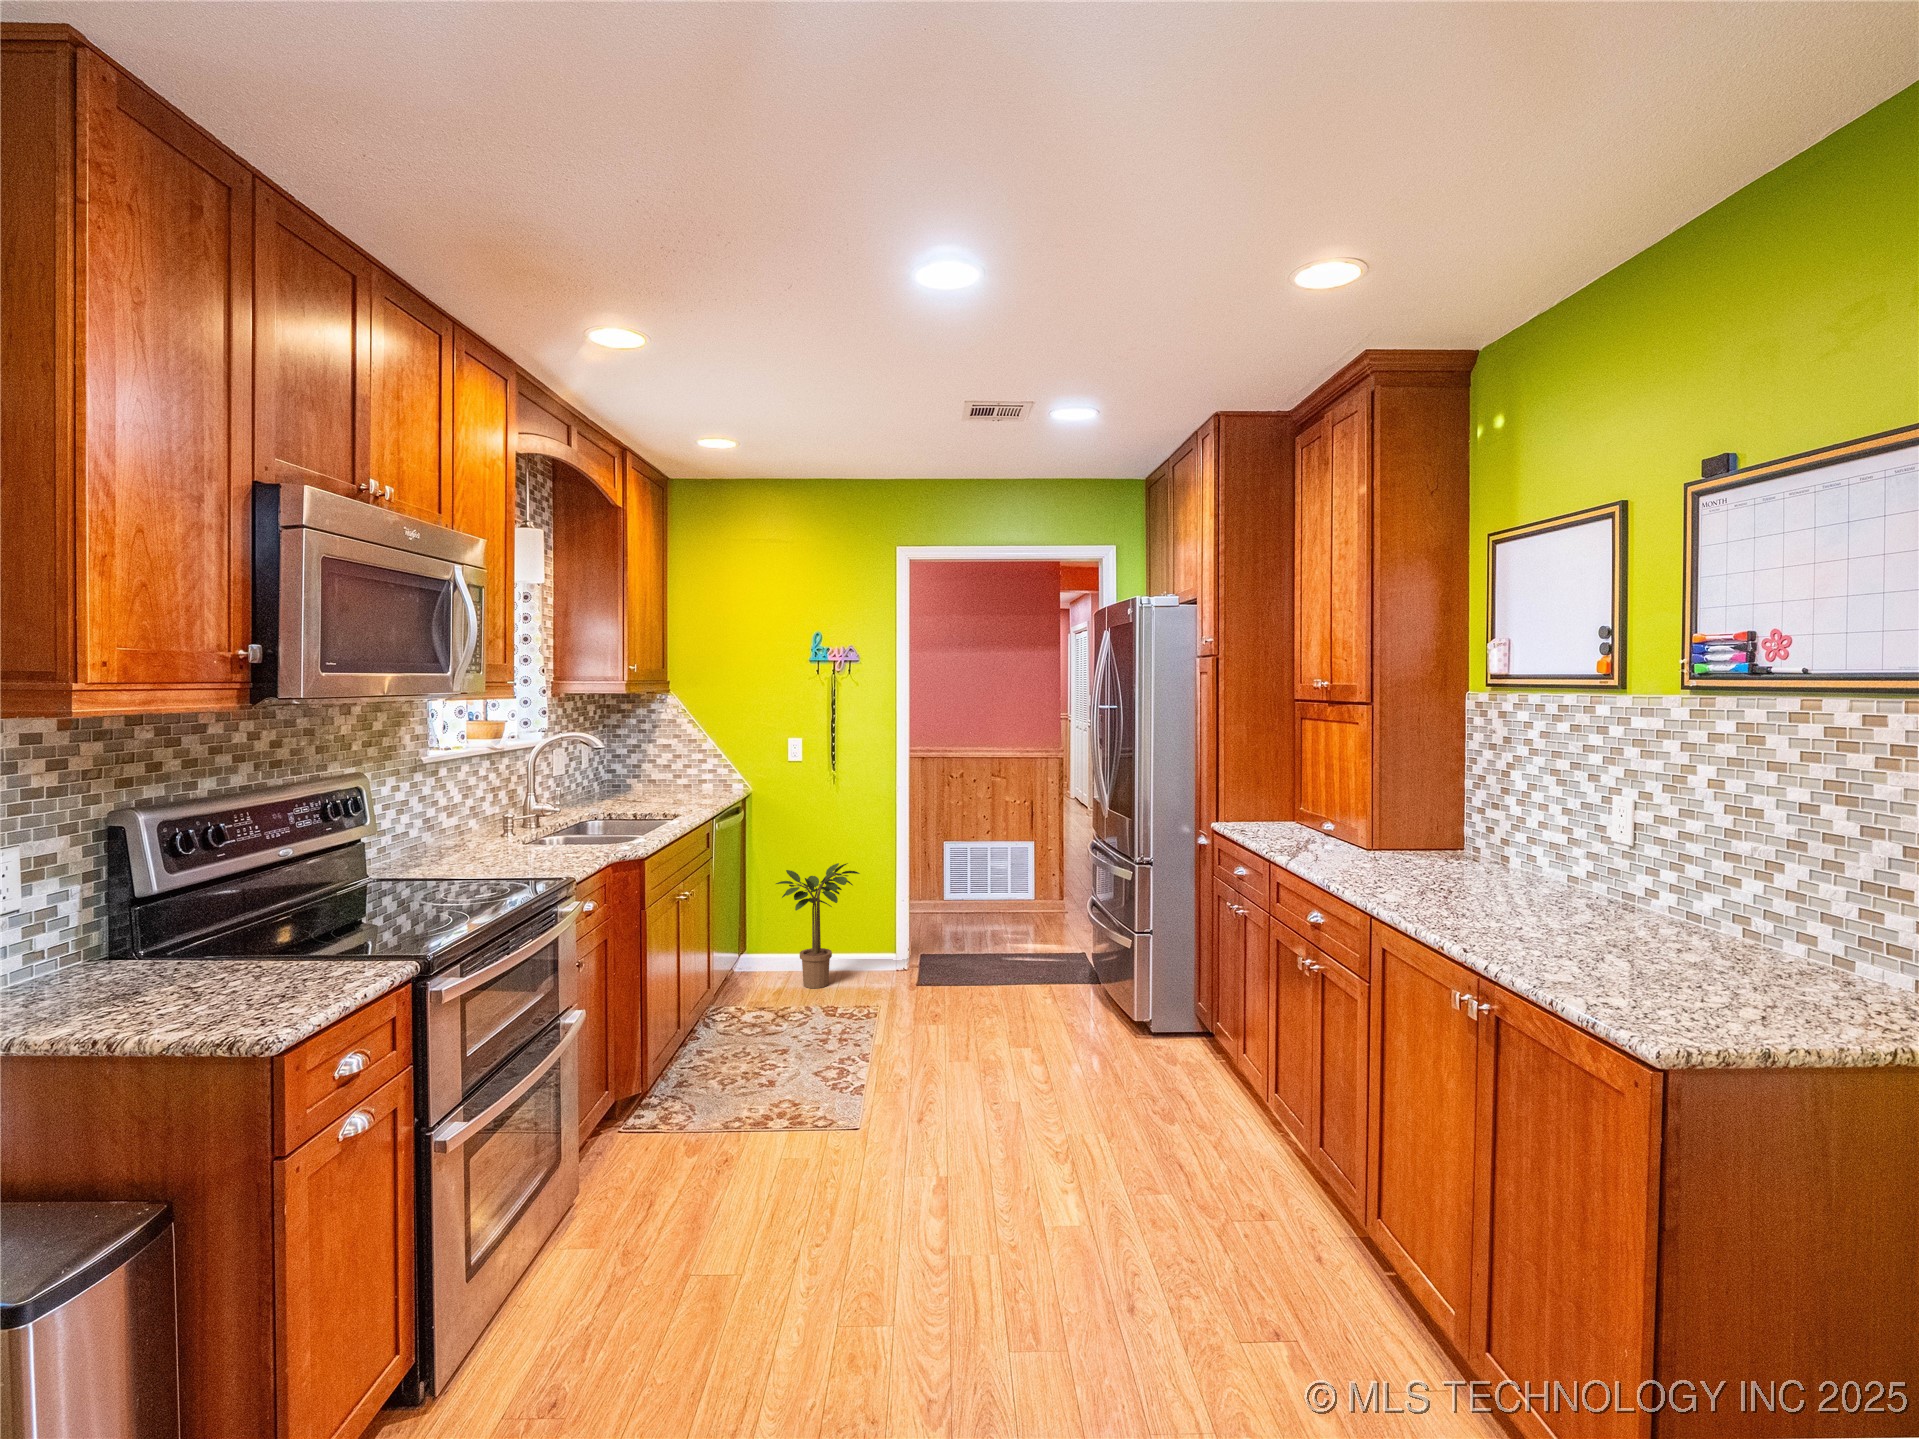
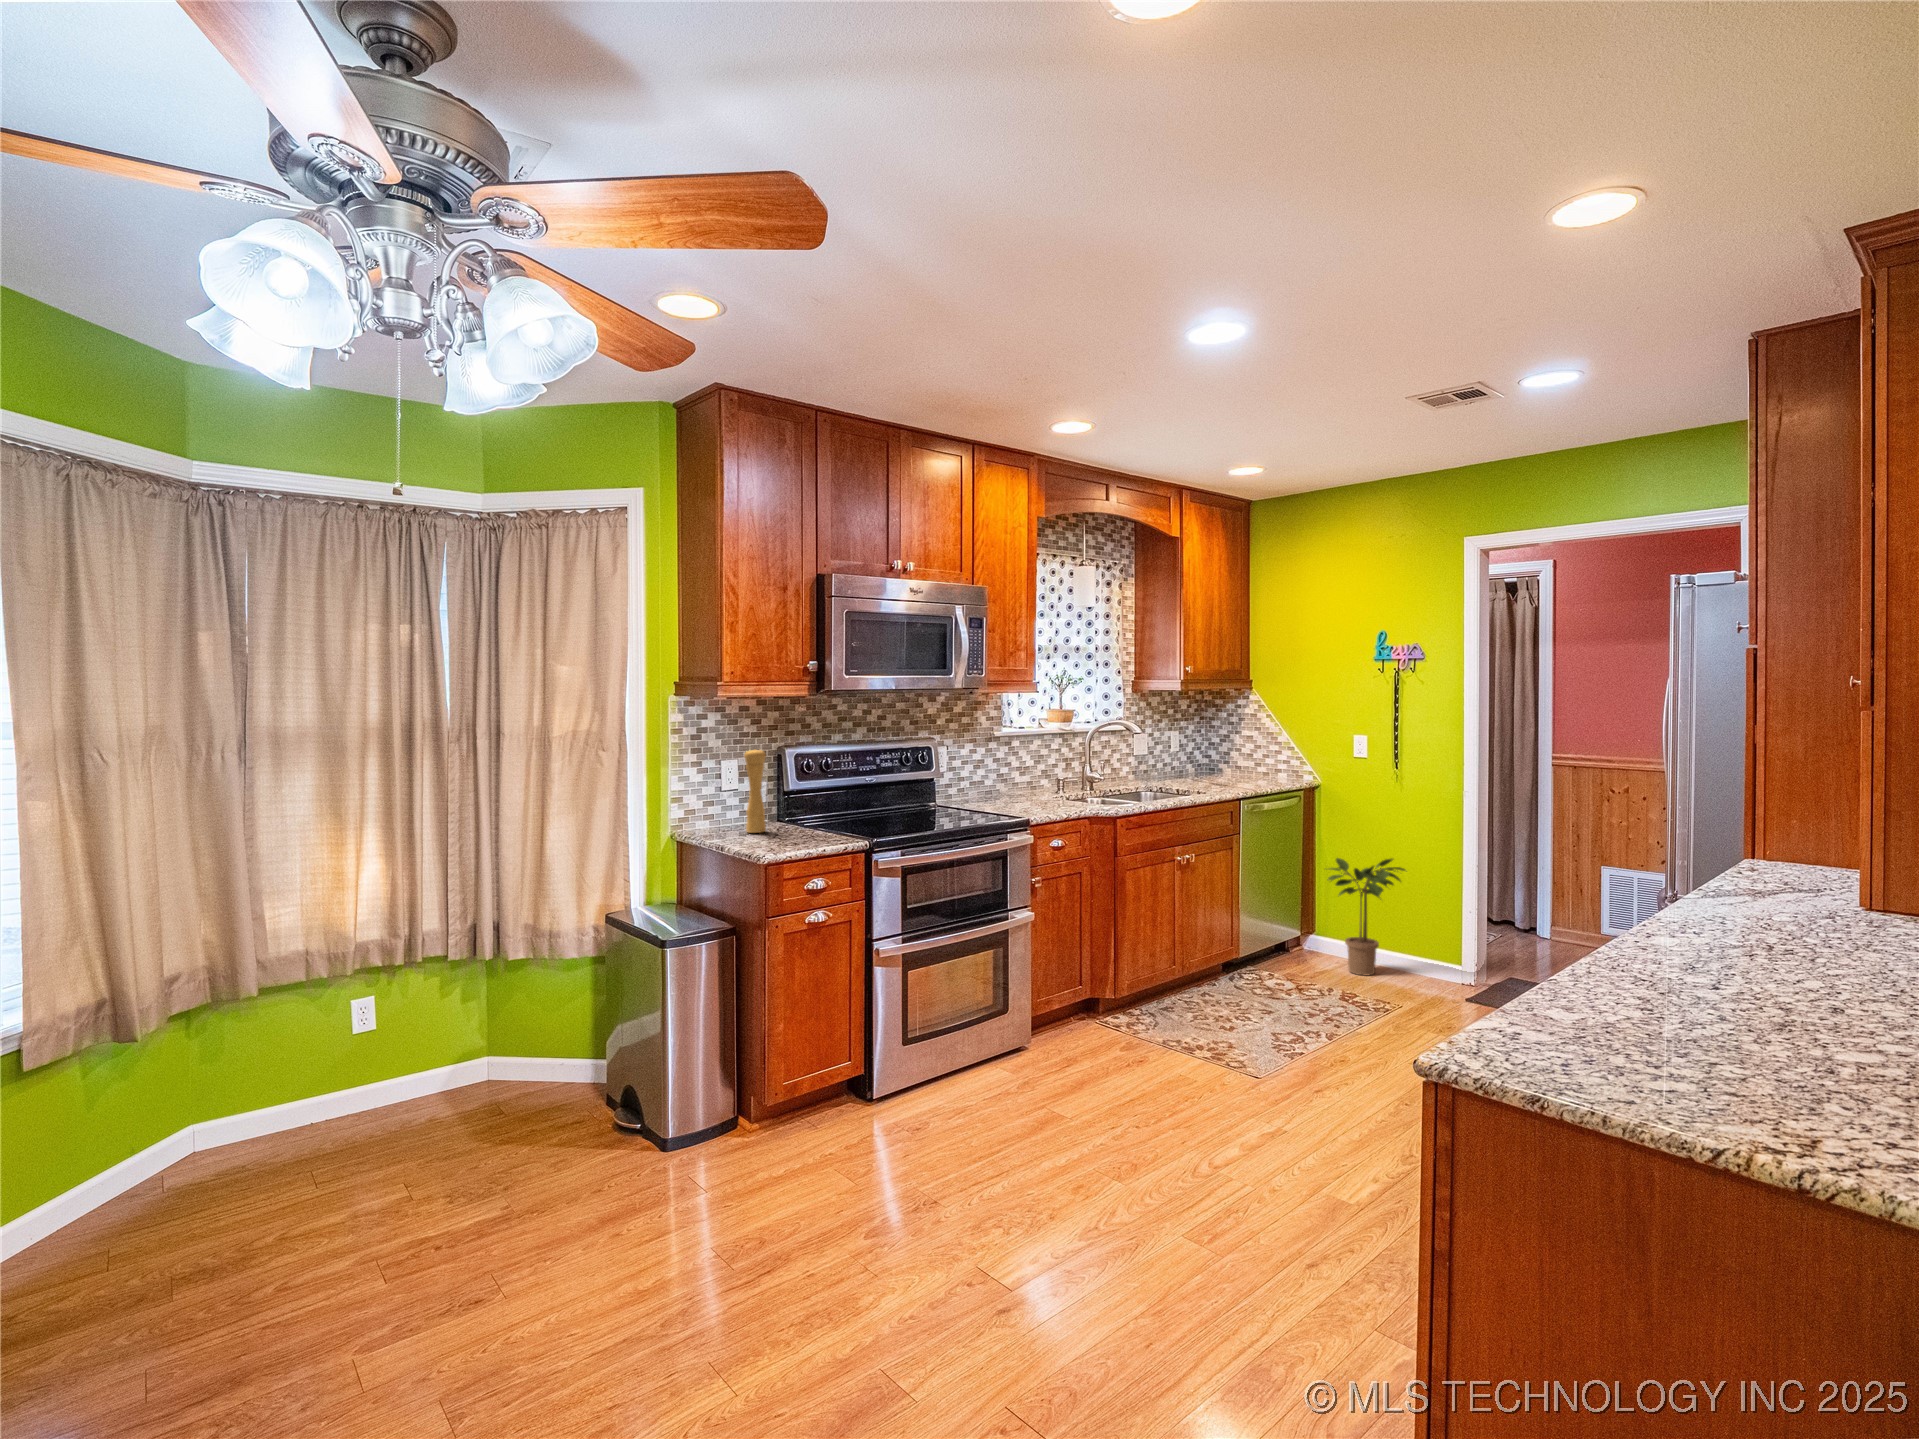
pepper mill: none [102,820,161,994] -> present [744,749,766,833]

